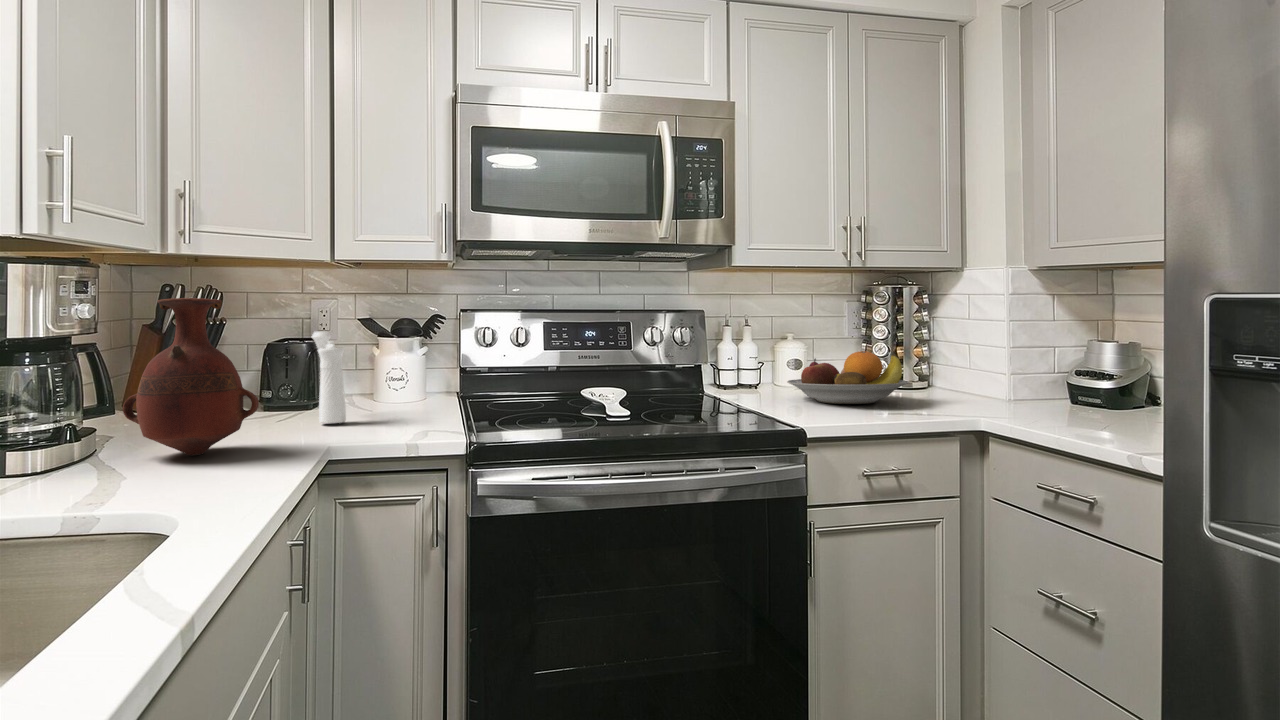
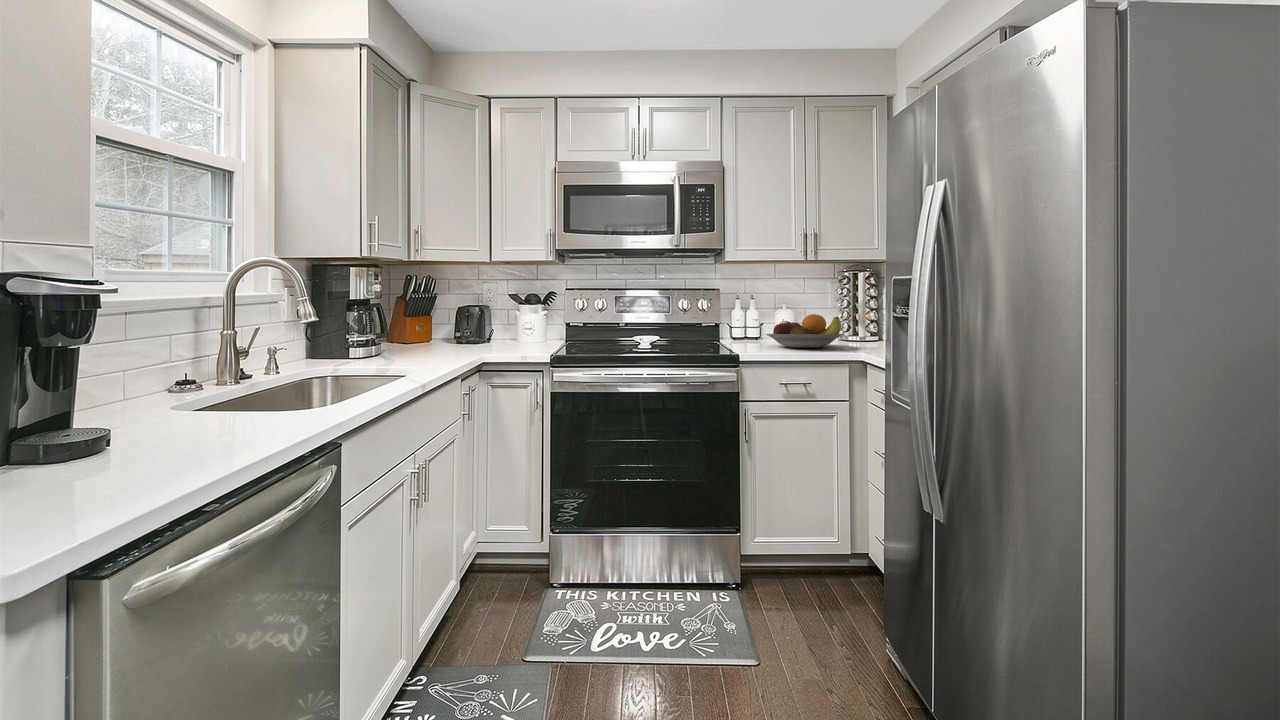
vase: present [123,298,259,455] -> none [393,282,452,358]
pepper mill: present [312,332,346,423] -> none [481,300,497,349]

